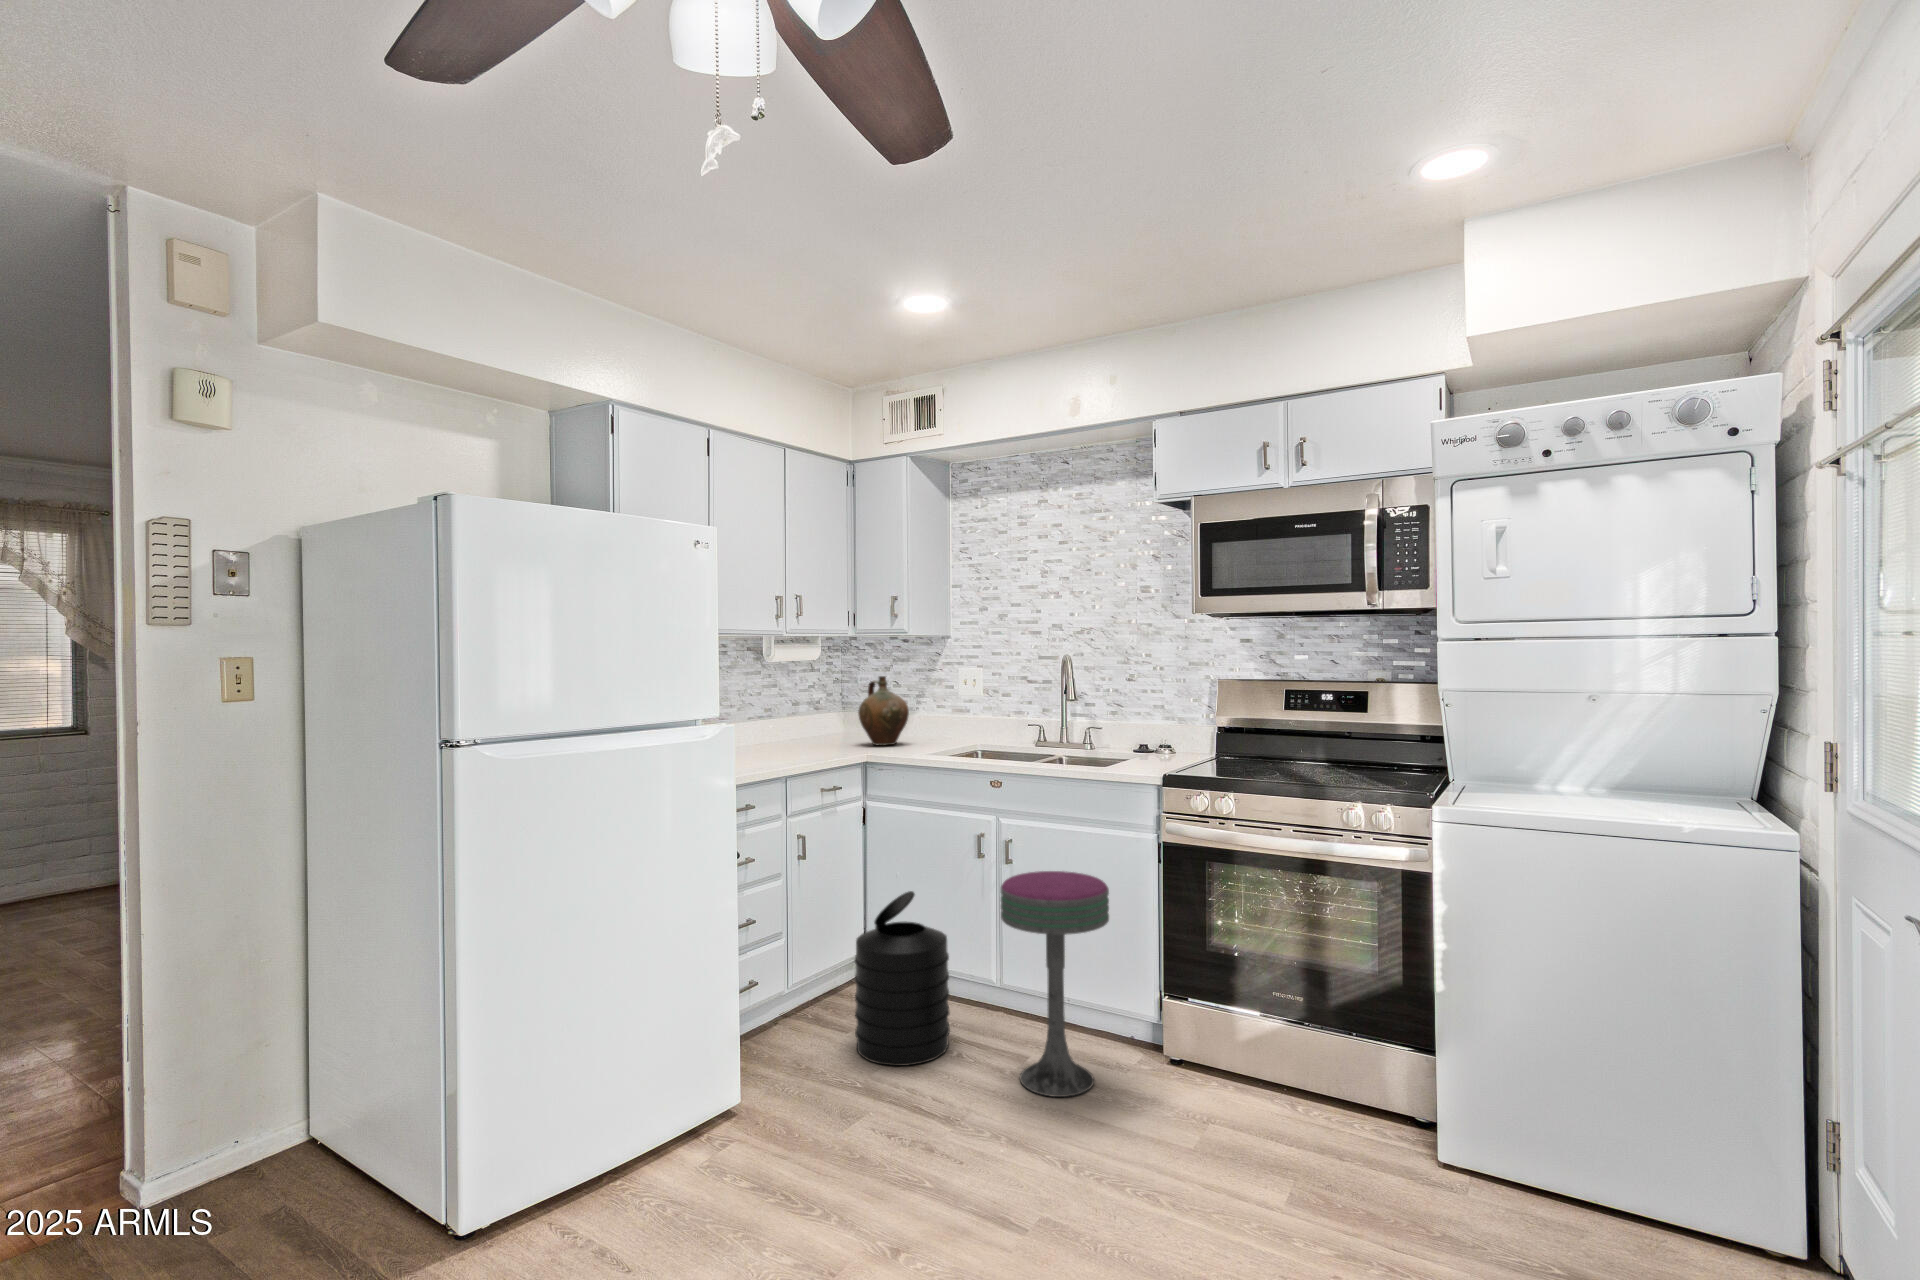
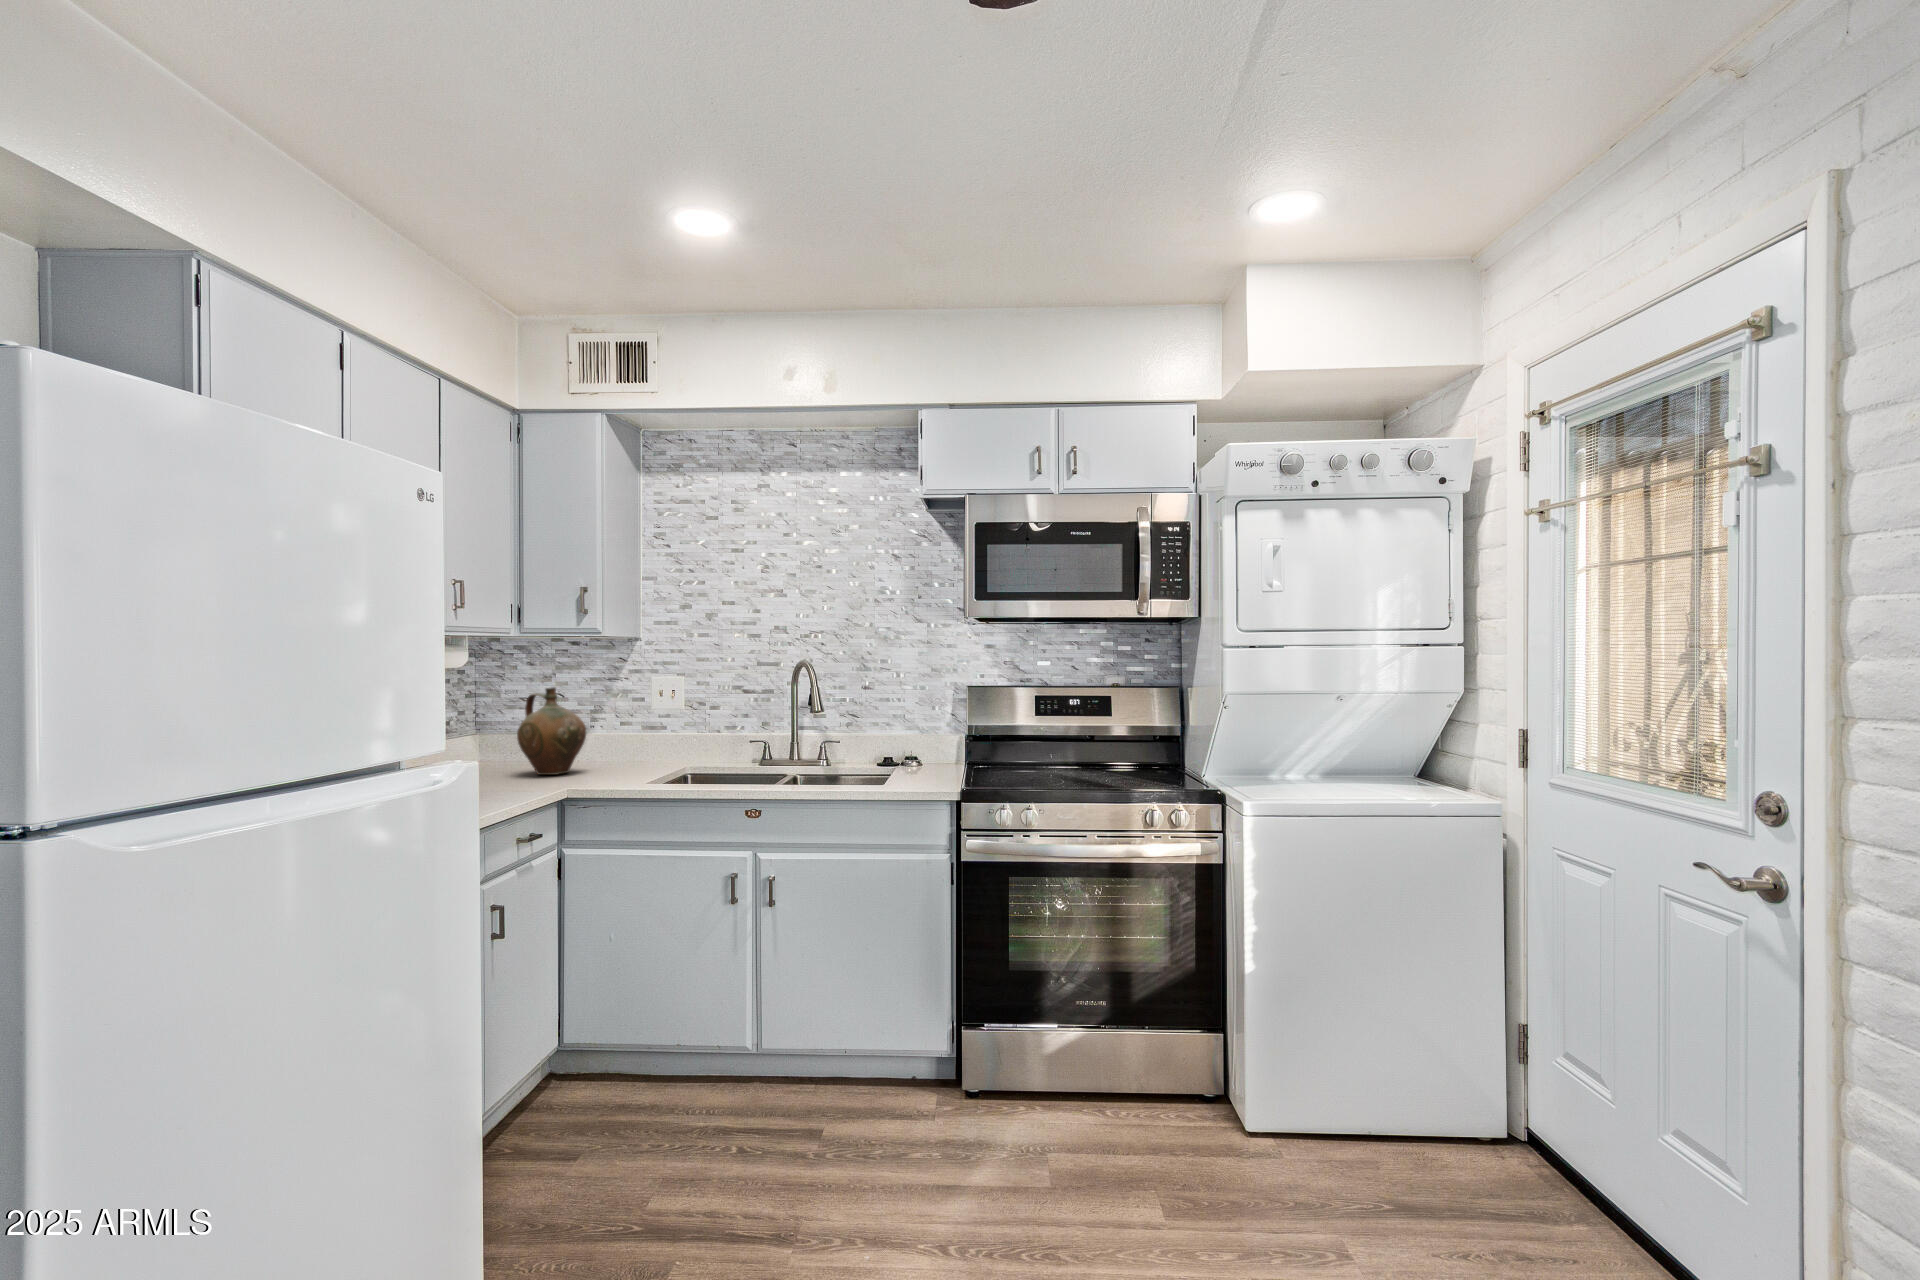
bar stool: present [1001,871,1109,1097] -> none [805,907,929,1170]
trash can: present [855,891,950,1066] -> none [598,957,722,1186]

